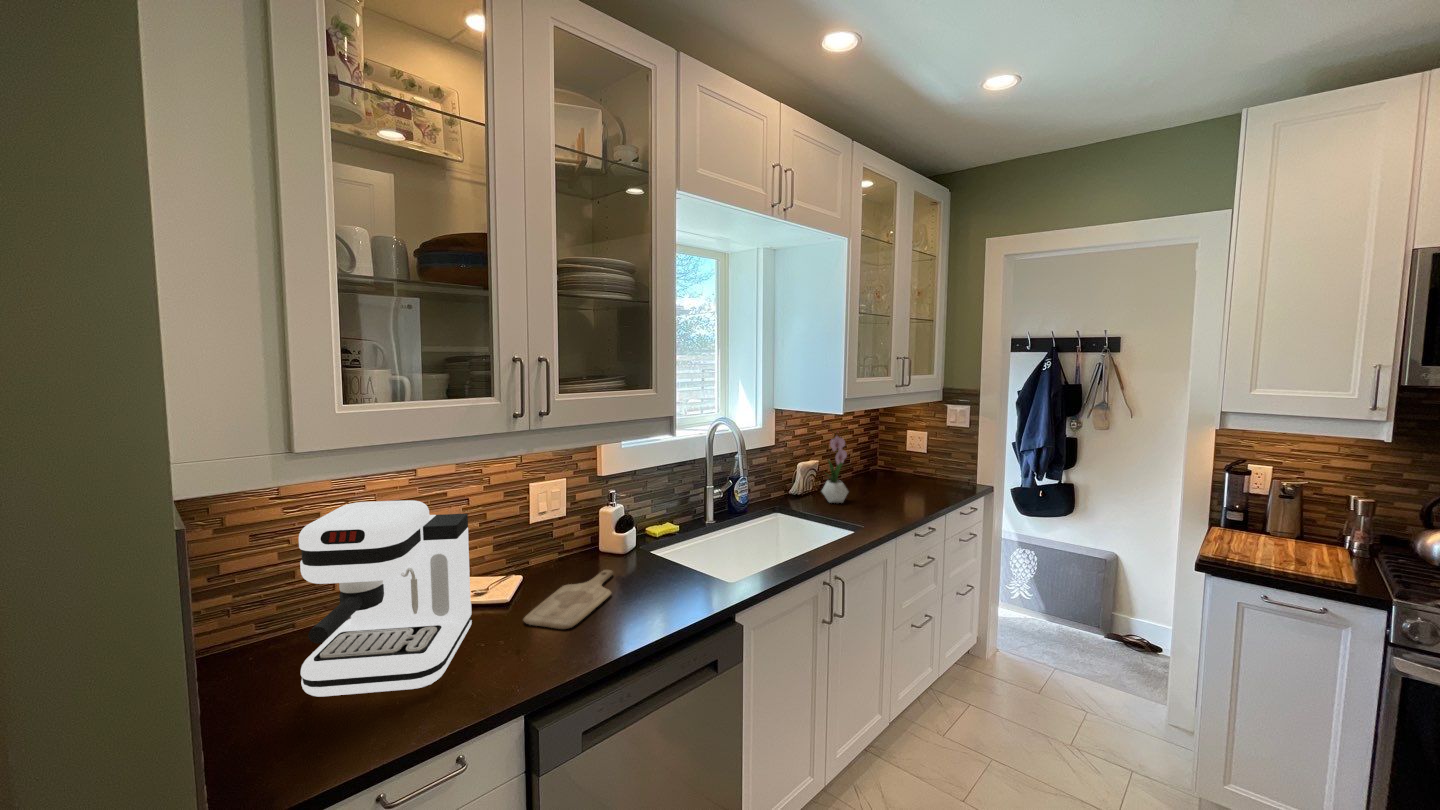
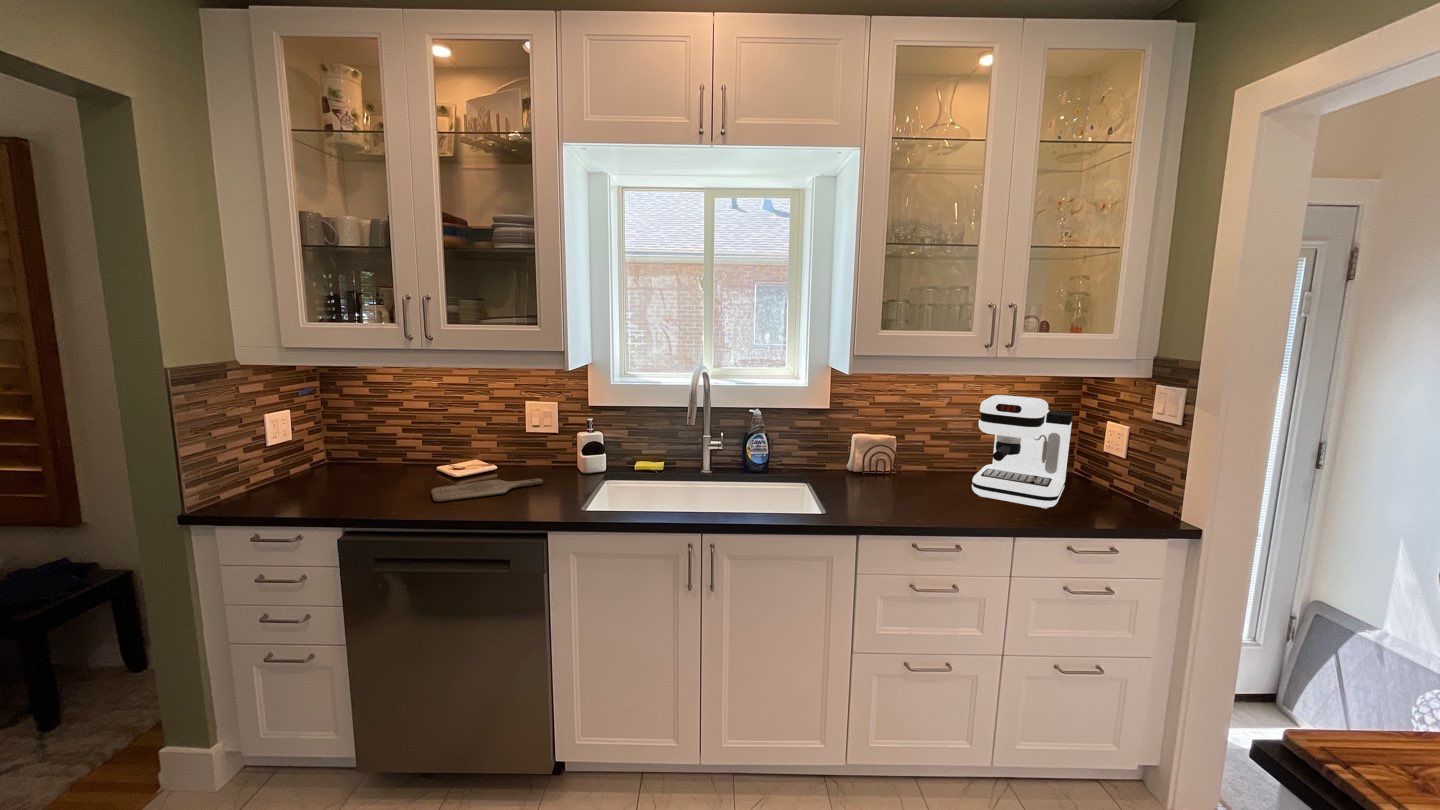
flower arrangement: present [822,426,848,503] -> none [867,389,909,491]
coffee maker: present [299,500,472,697] -> present [972,395,1073,509]

